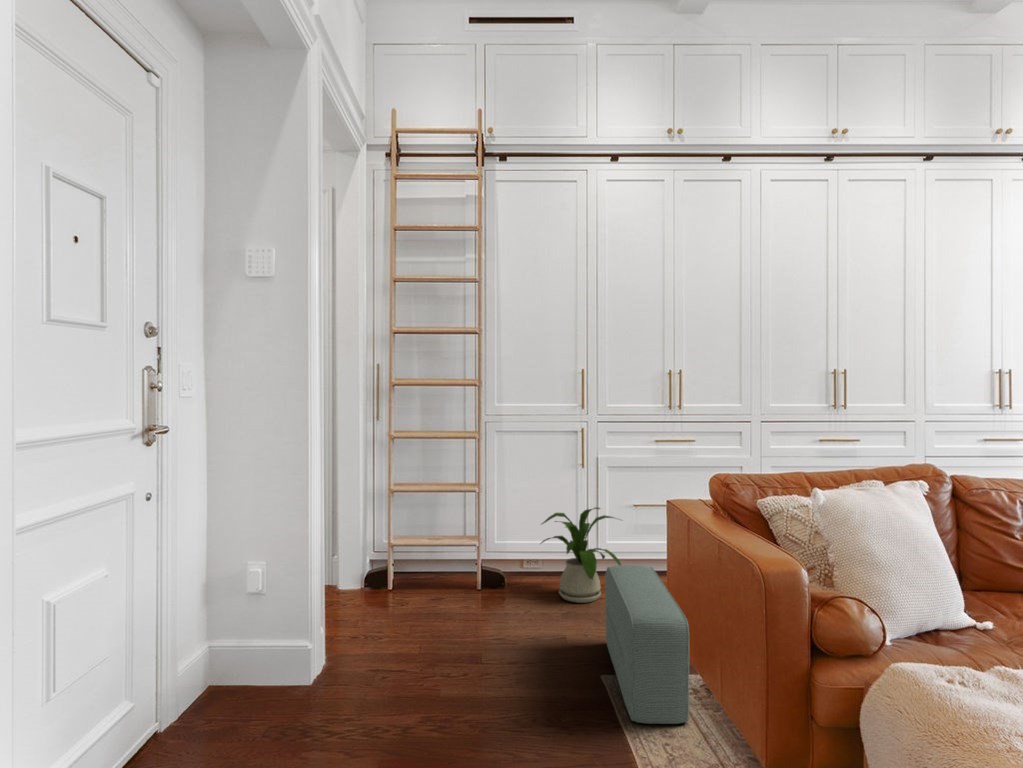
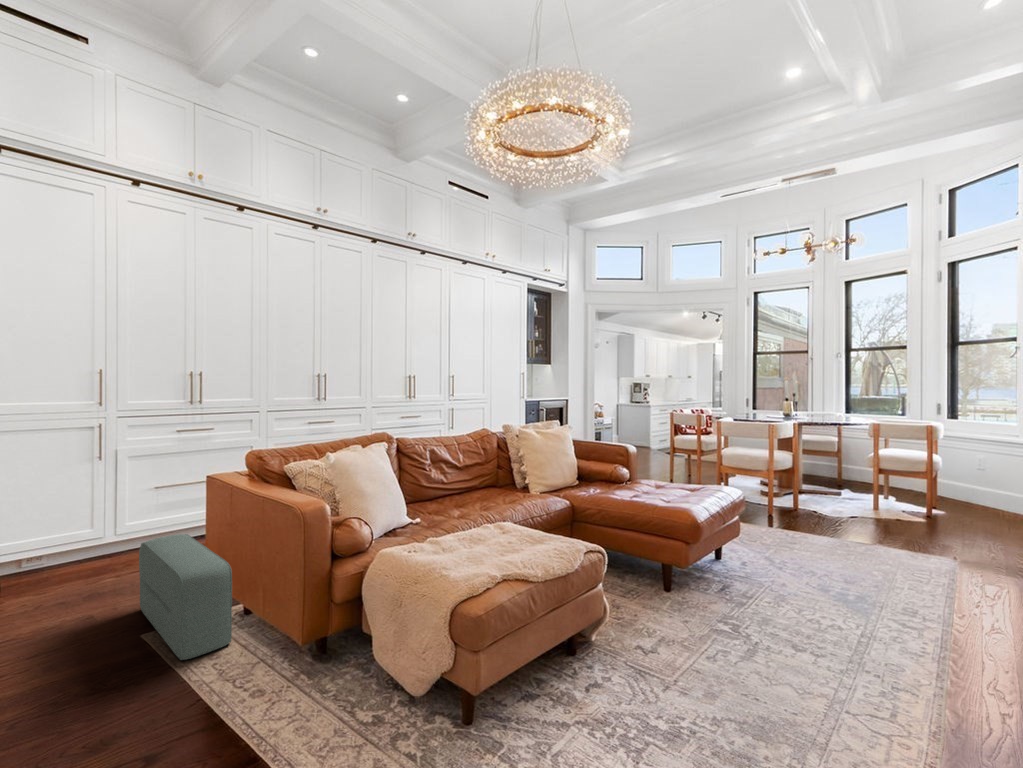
house plant: present [542,507,621,603] -> none [45,494,150,586]

